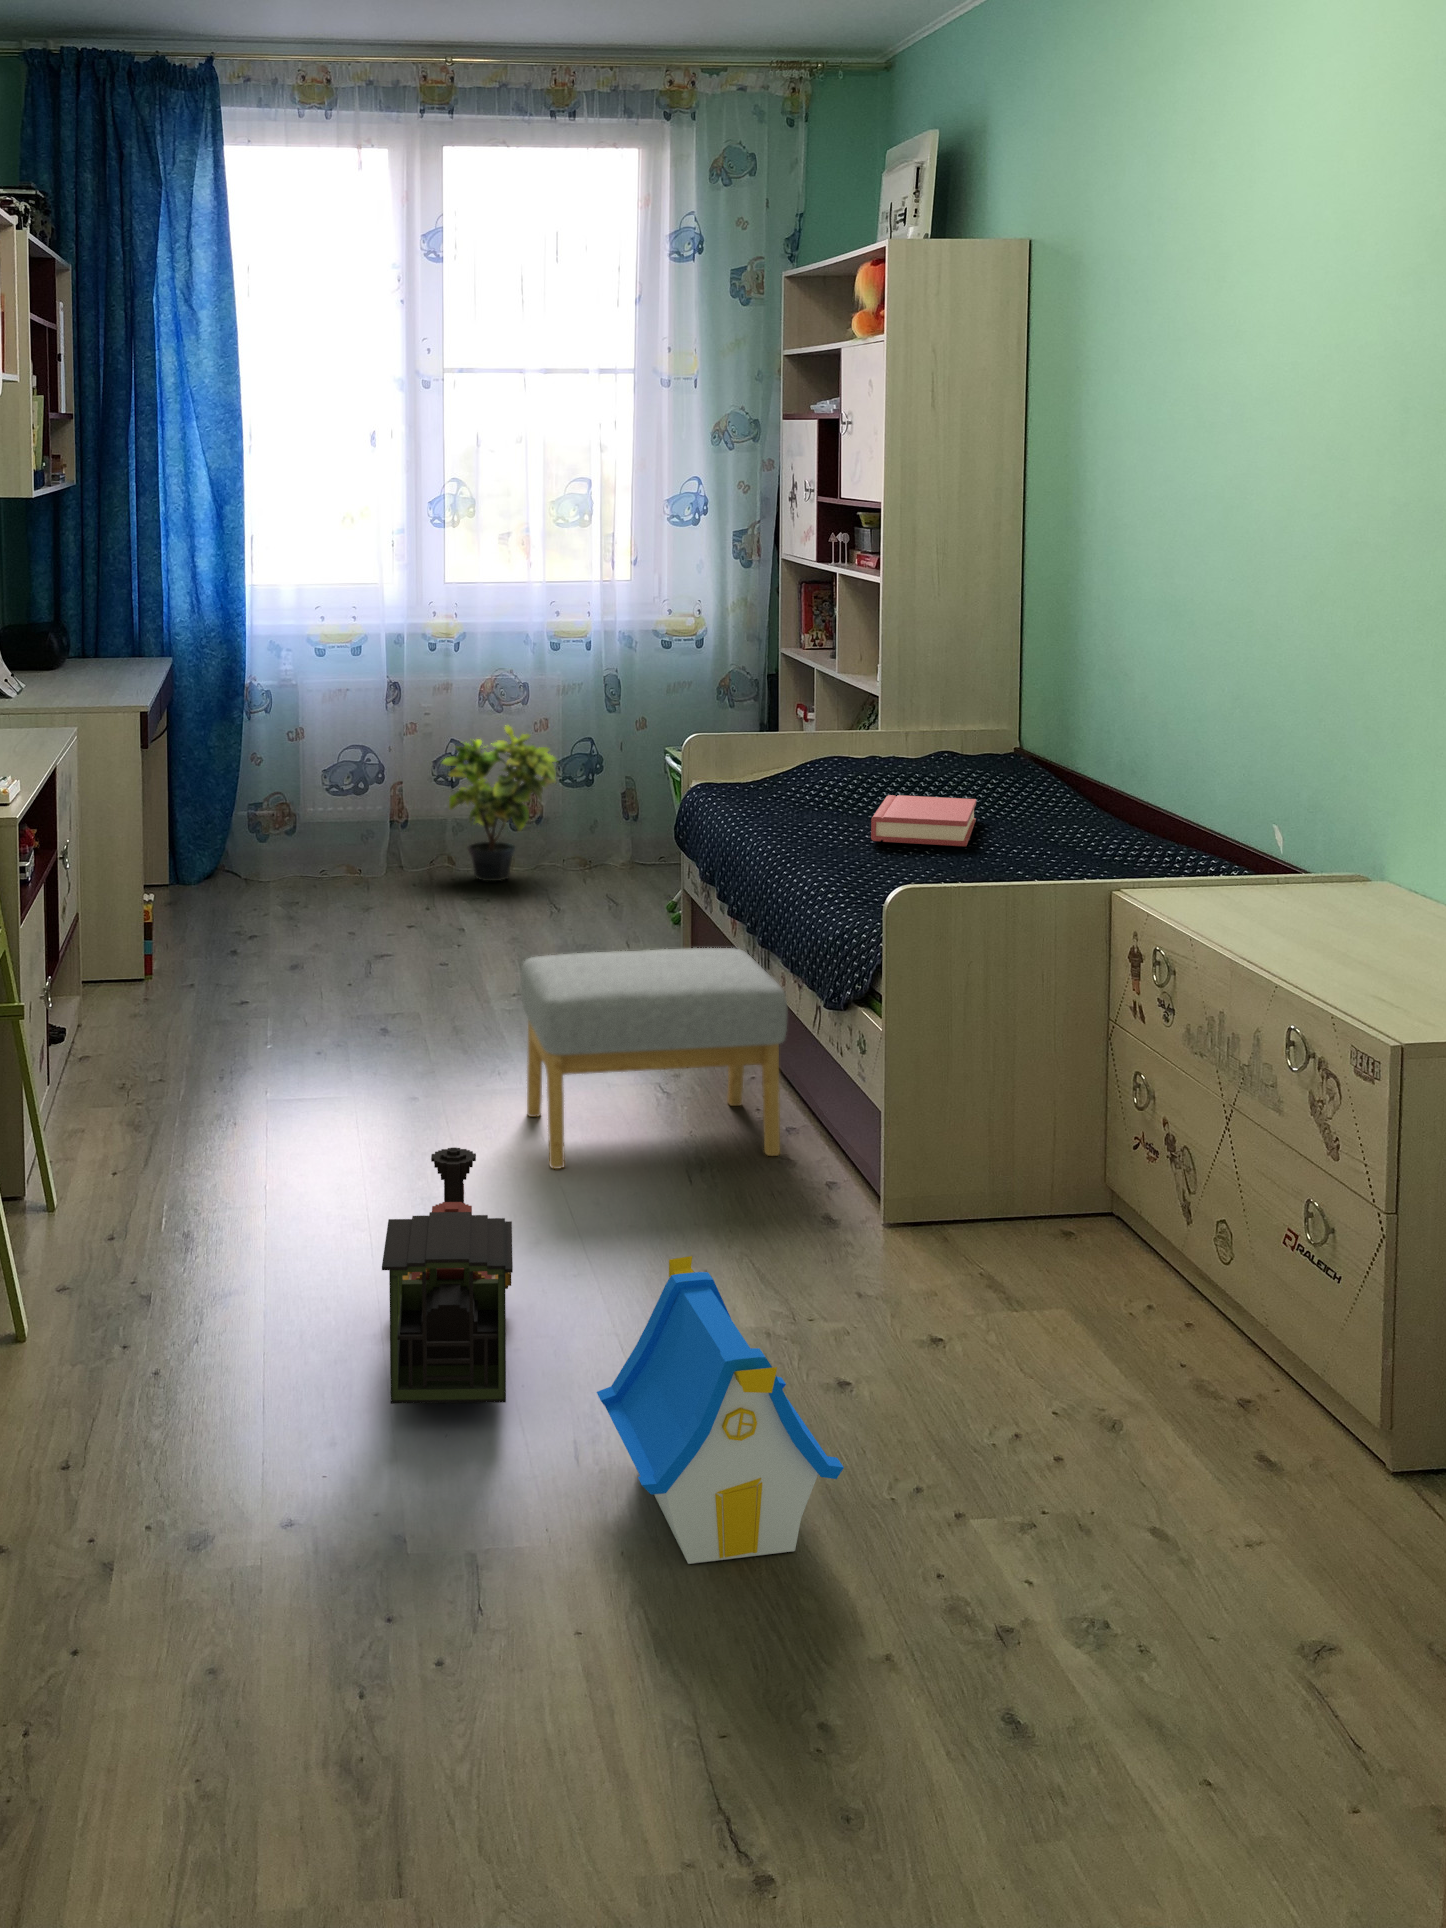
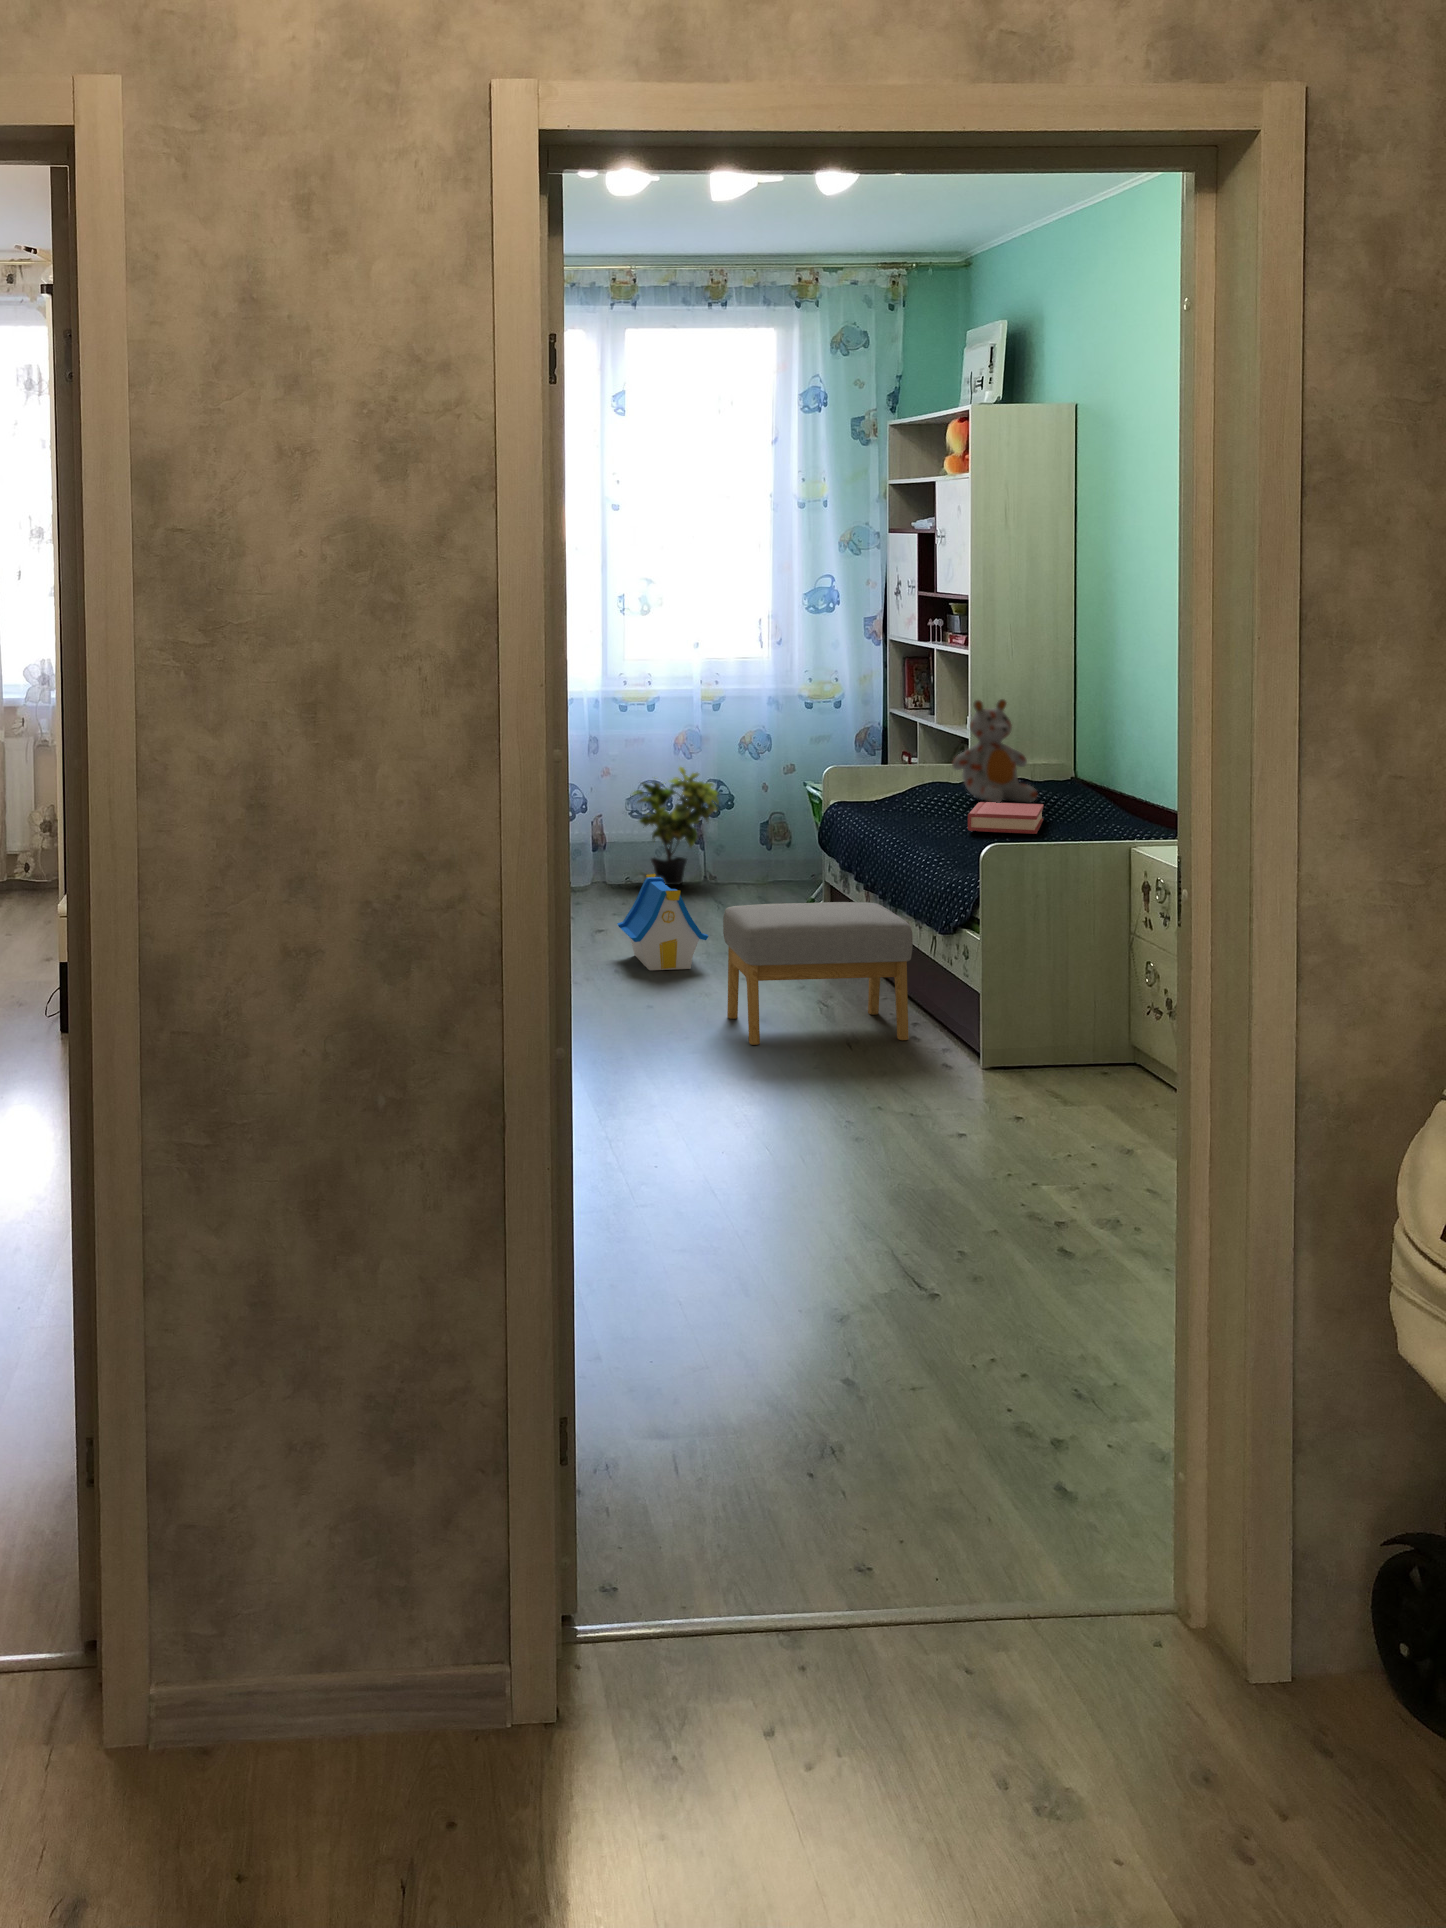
stuffed bear: none [854,648,968,795] -> present [952,699,1037,803]
toy train: present [382,1147,513,1404] -> none [665,1004,753,1149]
toy house: present [597,1256,844,1564] -> present [617,874,708,970]

